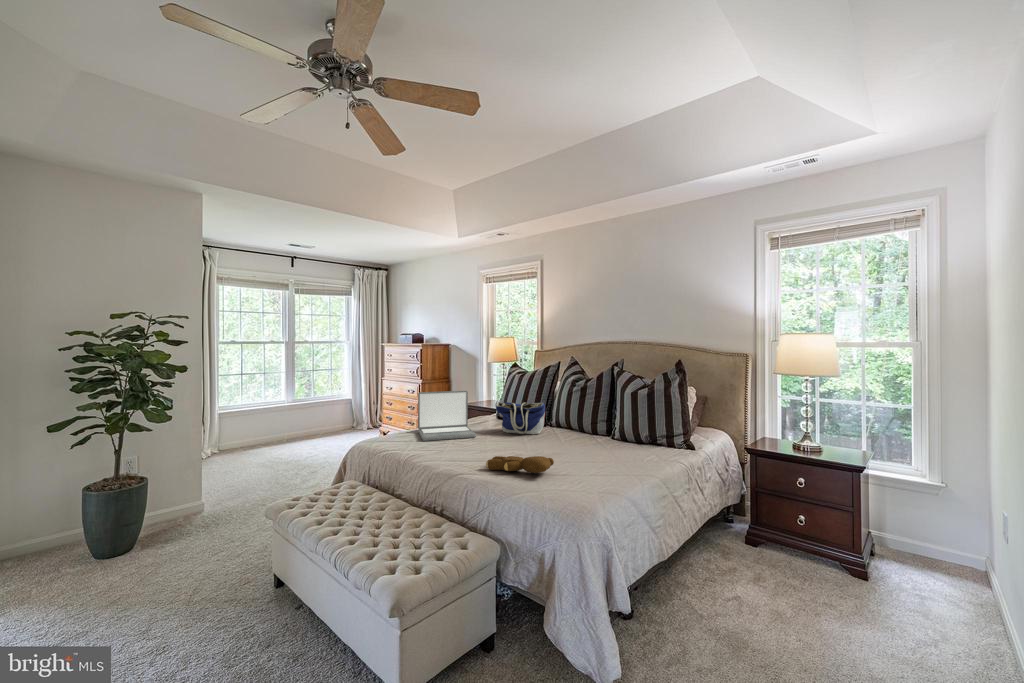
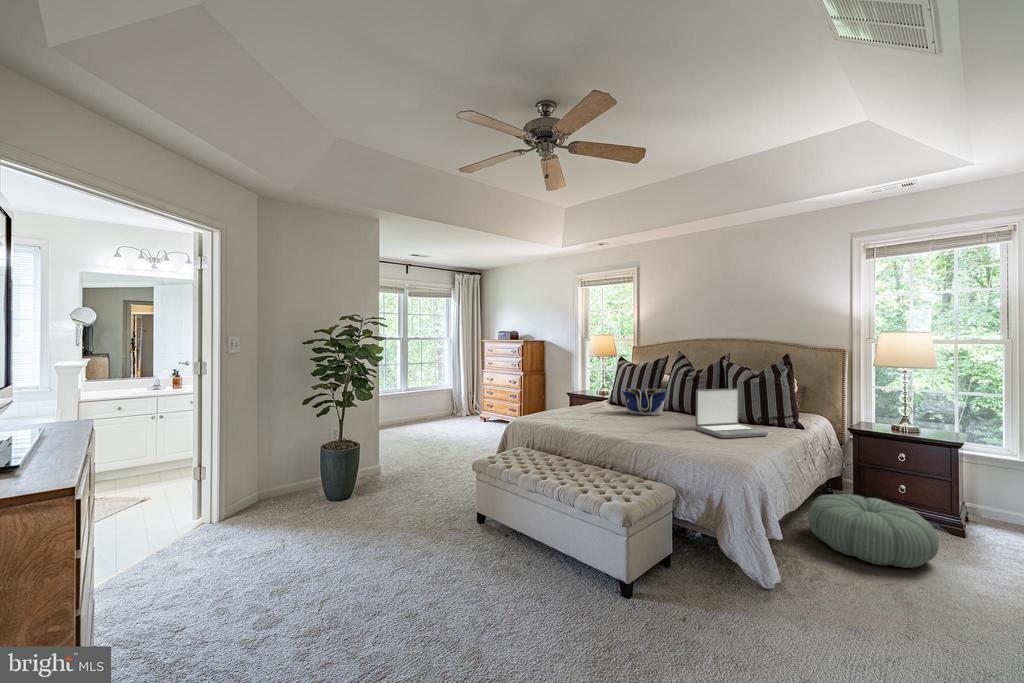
laptop: present [418,391,476,441] -> present [696,389,768,438]
teddy bear: present [486,456,554,474] -> none [642,428,700,441]
pouf: none [686,531,828,632] -> present [808,494,939,568]

